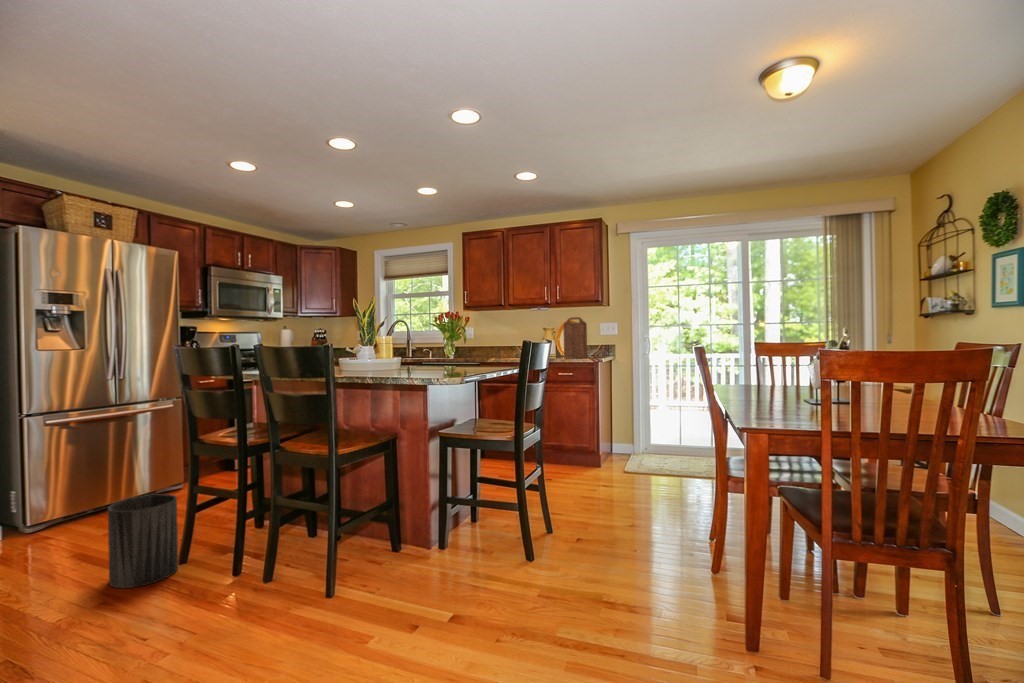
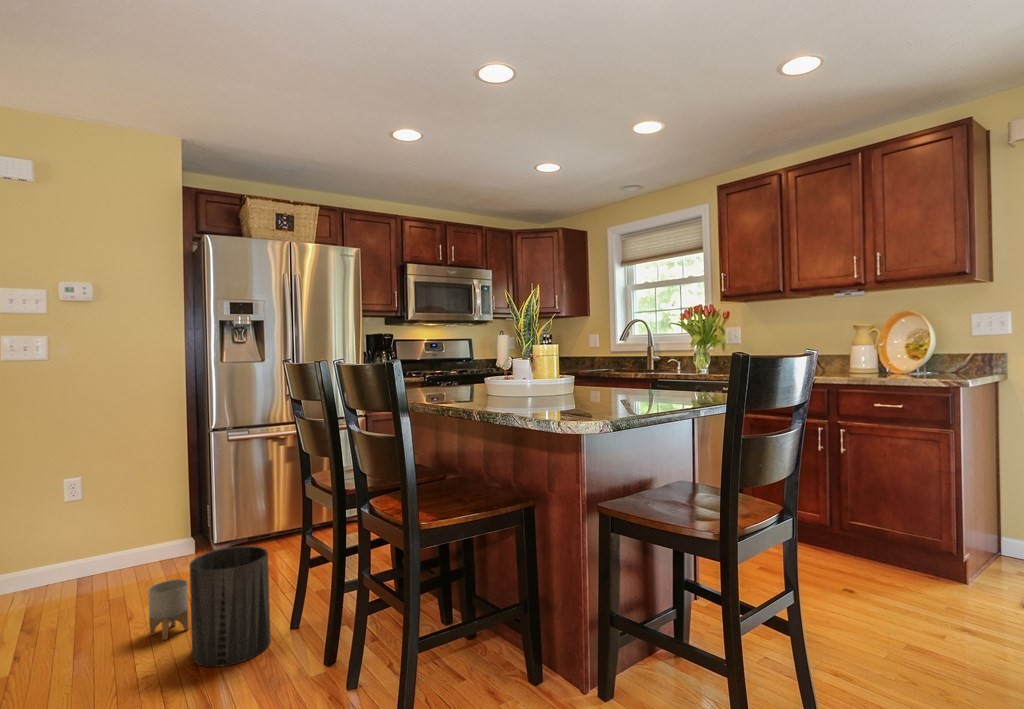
cutting board: present [563,317,587,358] -> none [890,304,941,378]
planter: none [42,535,82,586] -> present [148,579,189,640]

